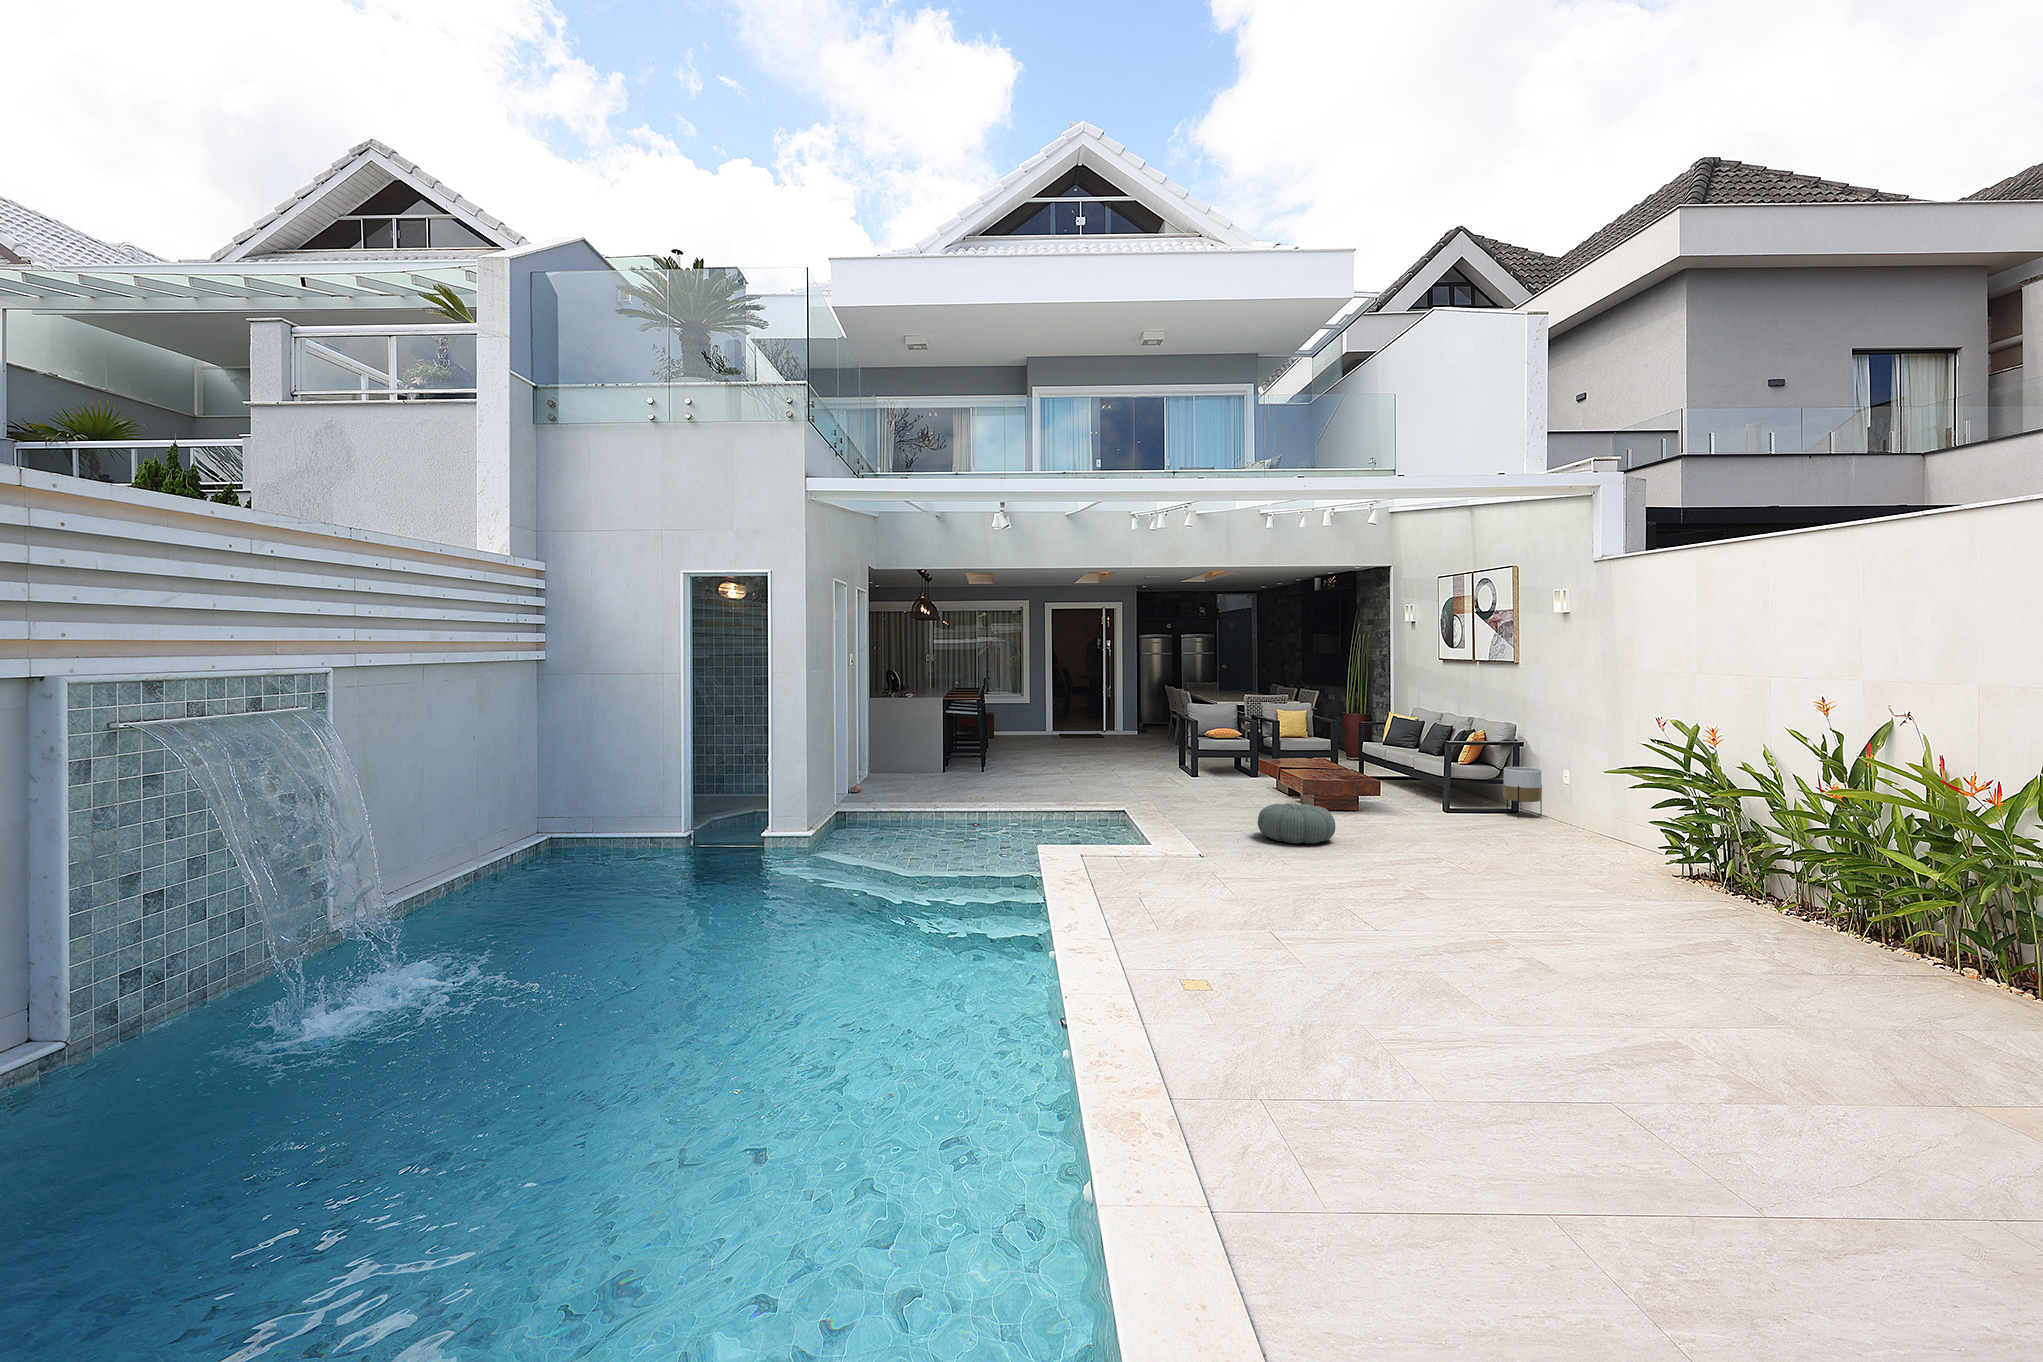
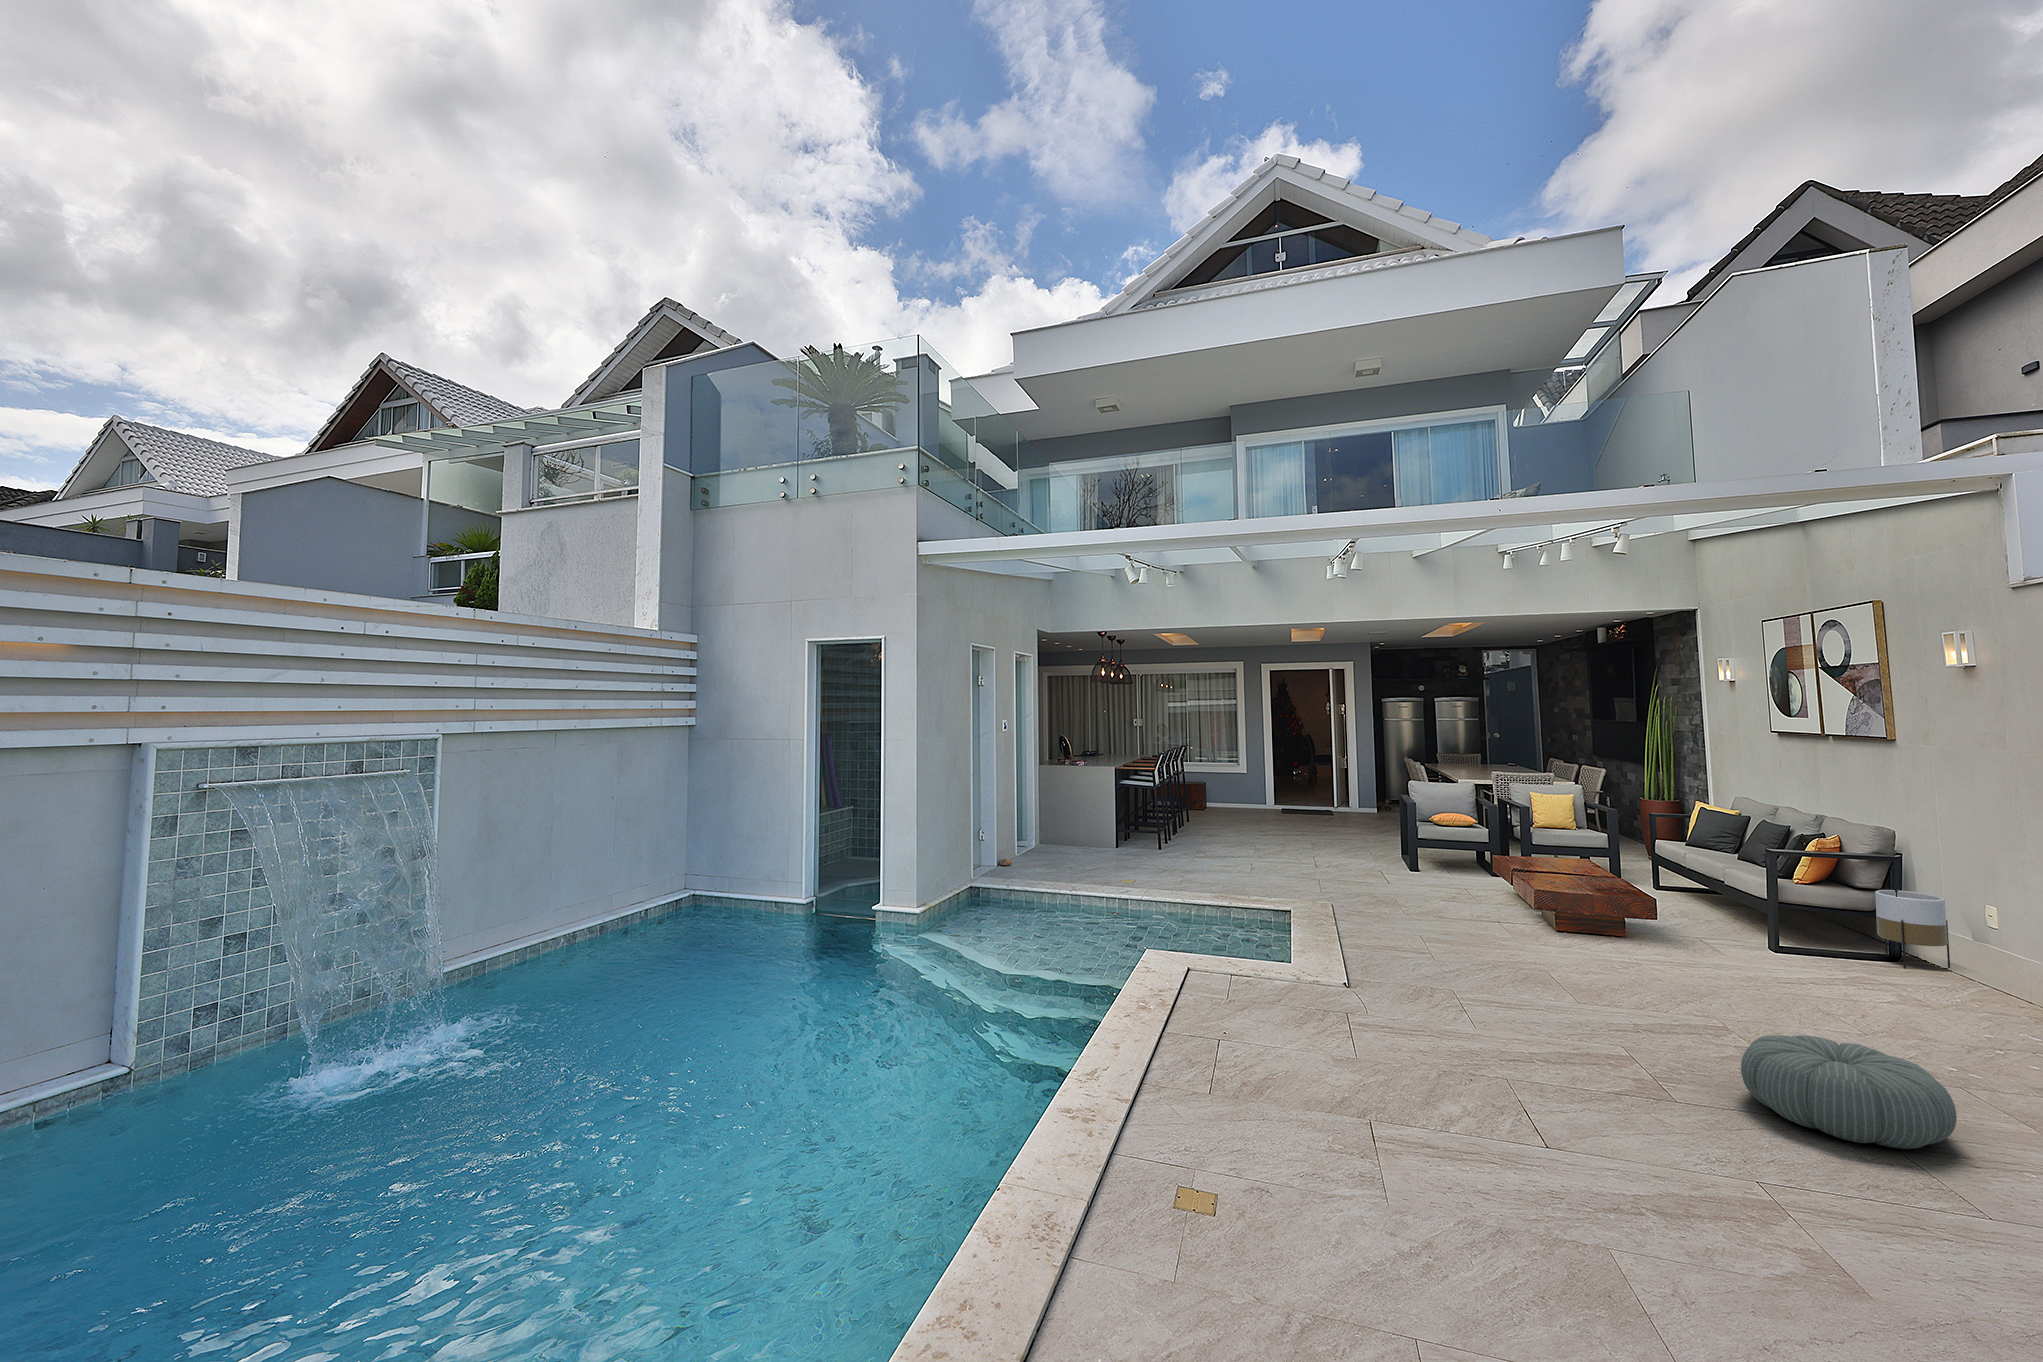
pouf: present [1258,803,1336,844] -> present [1741,1035,1957,1149]

